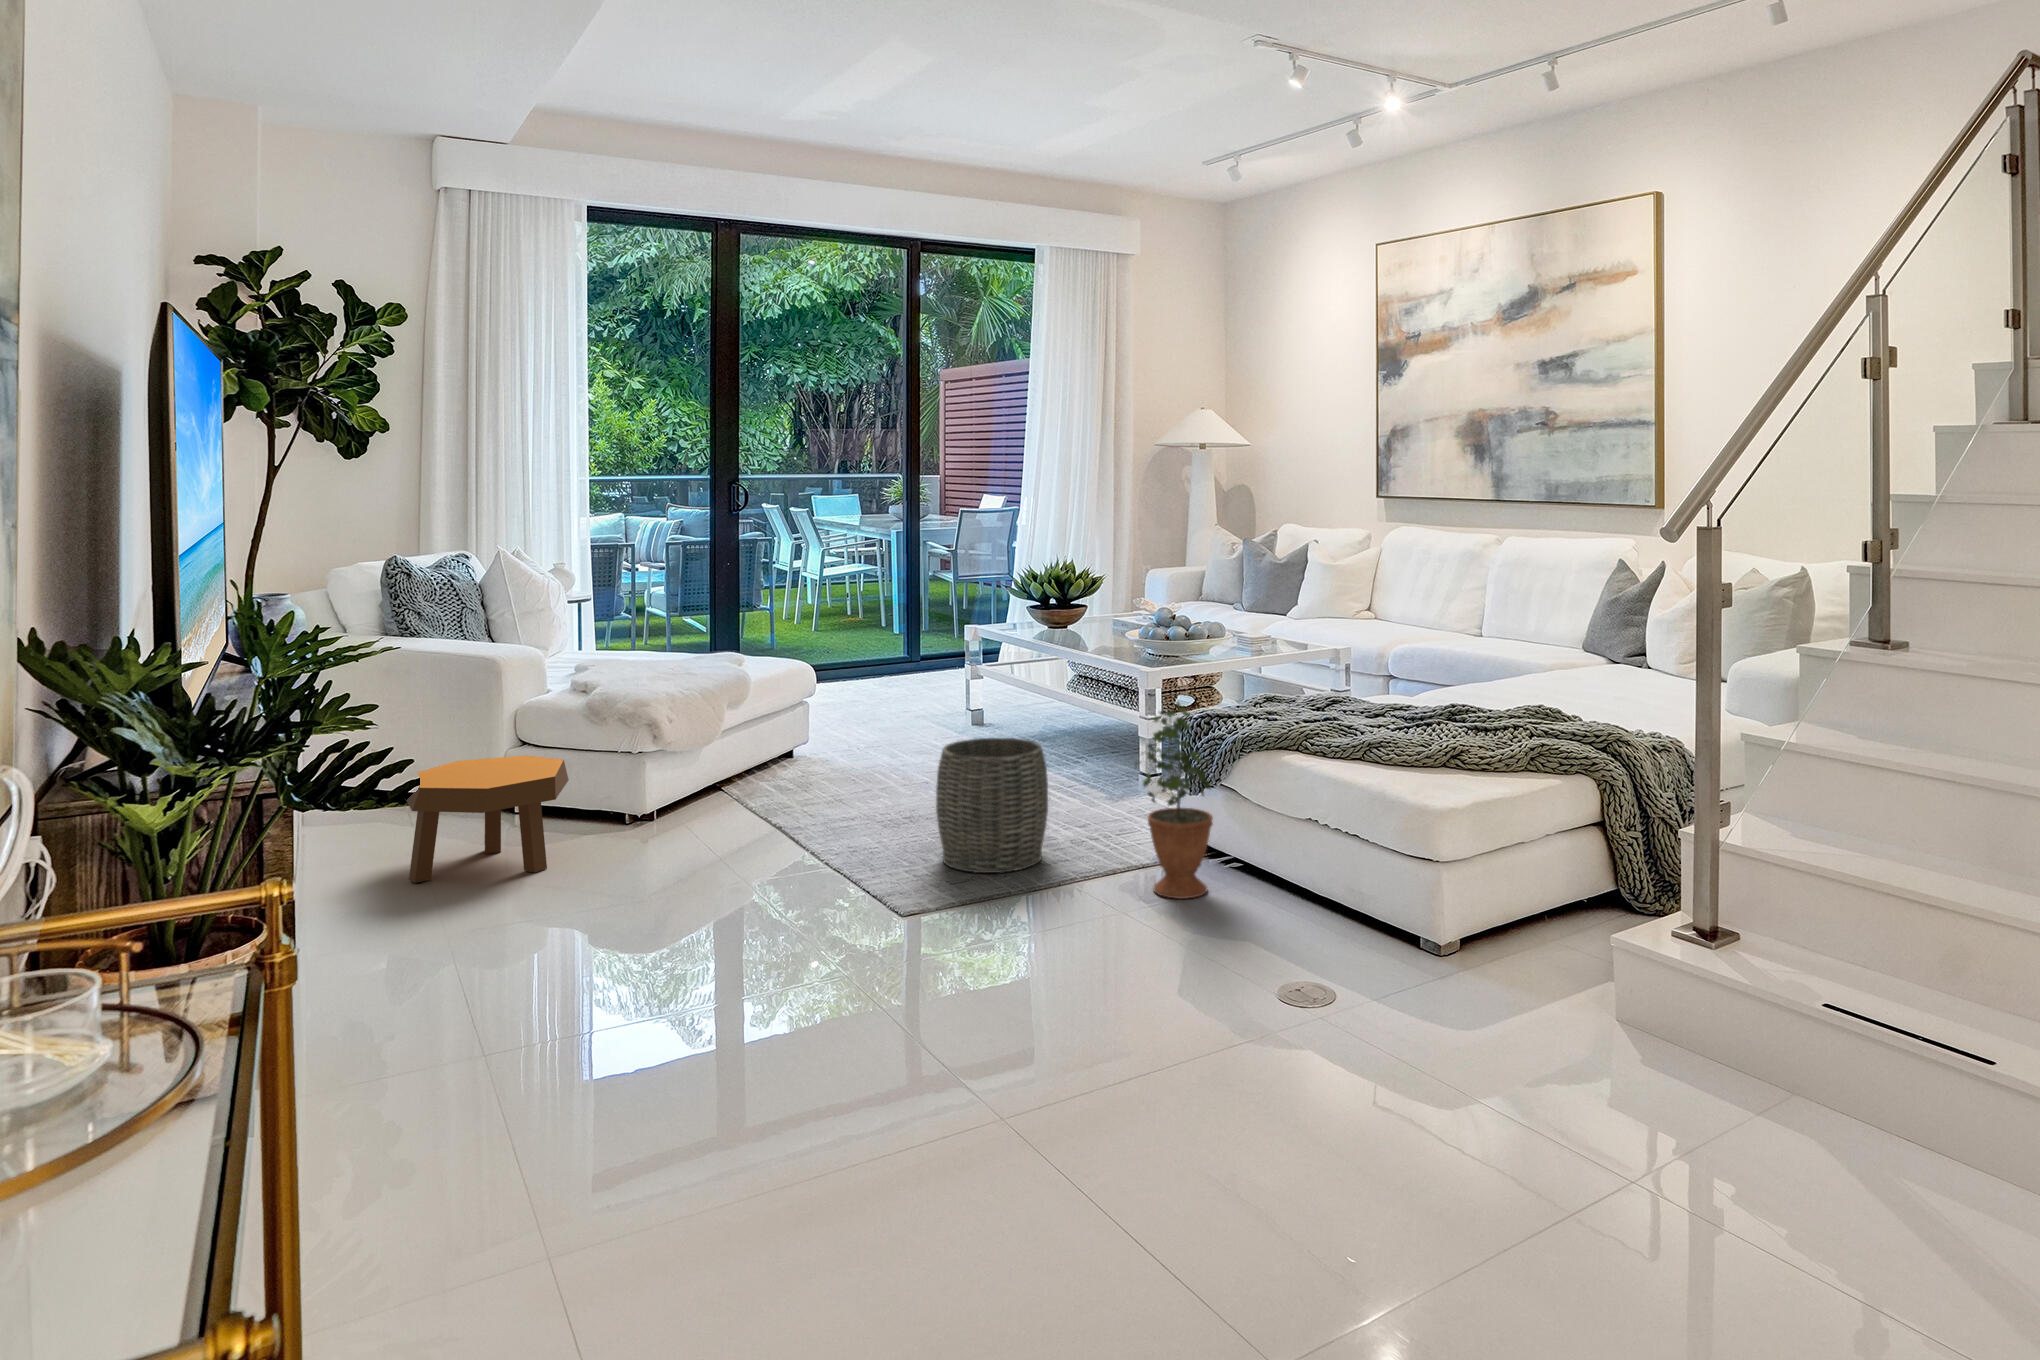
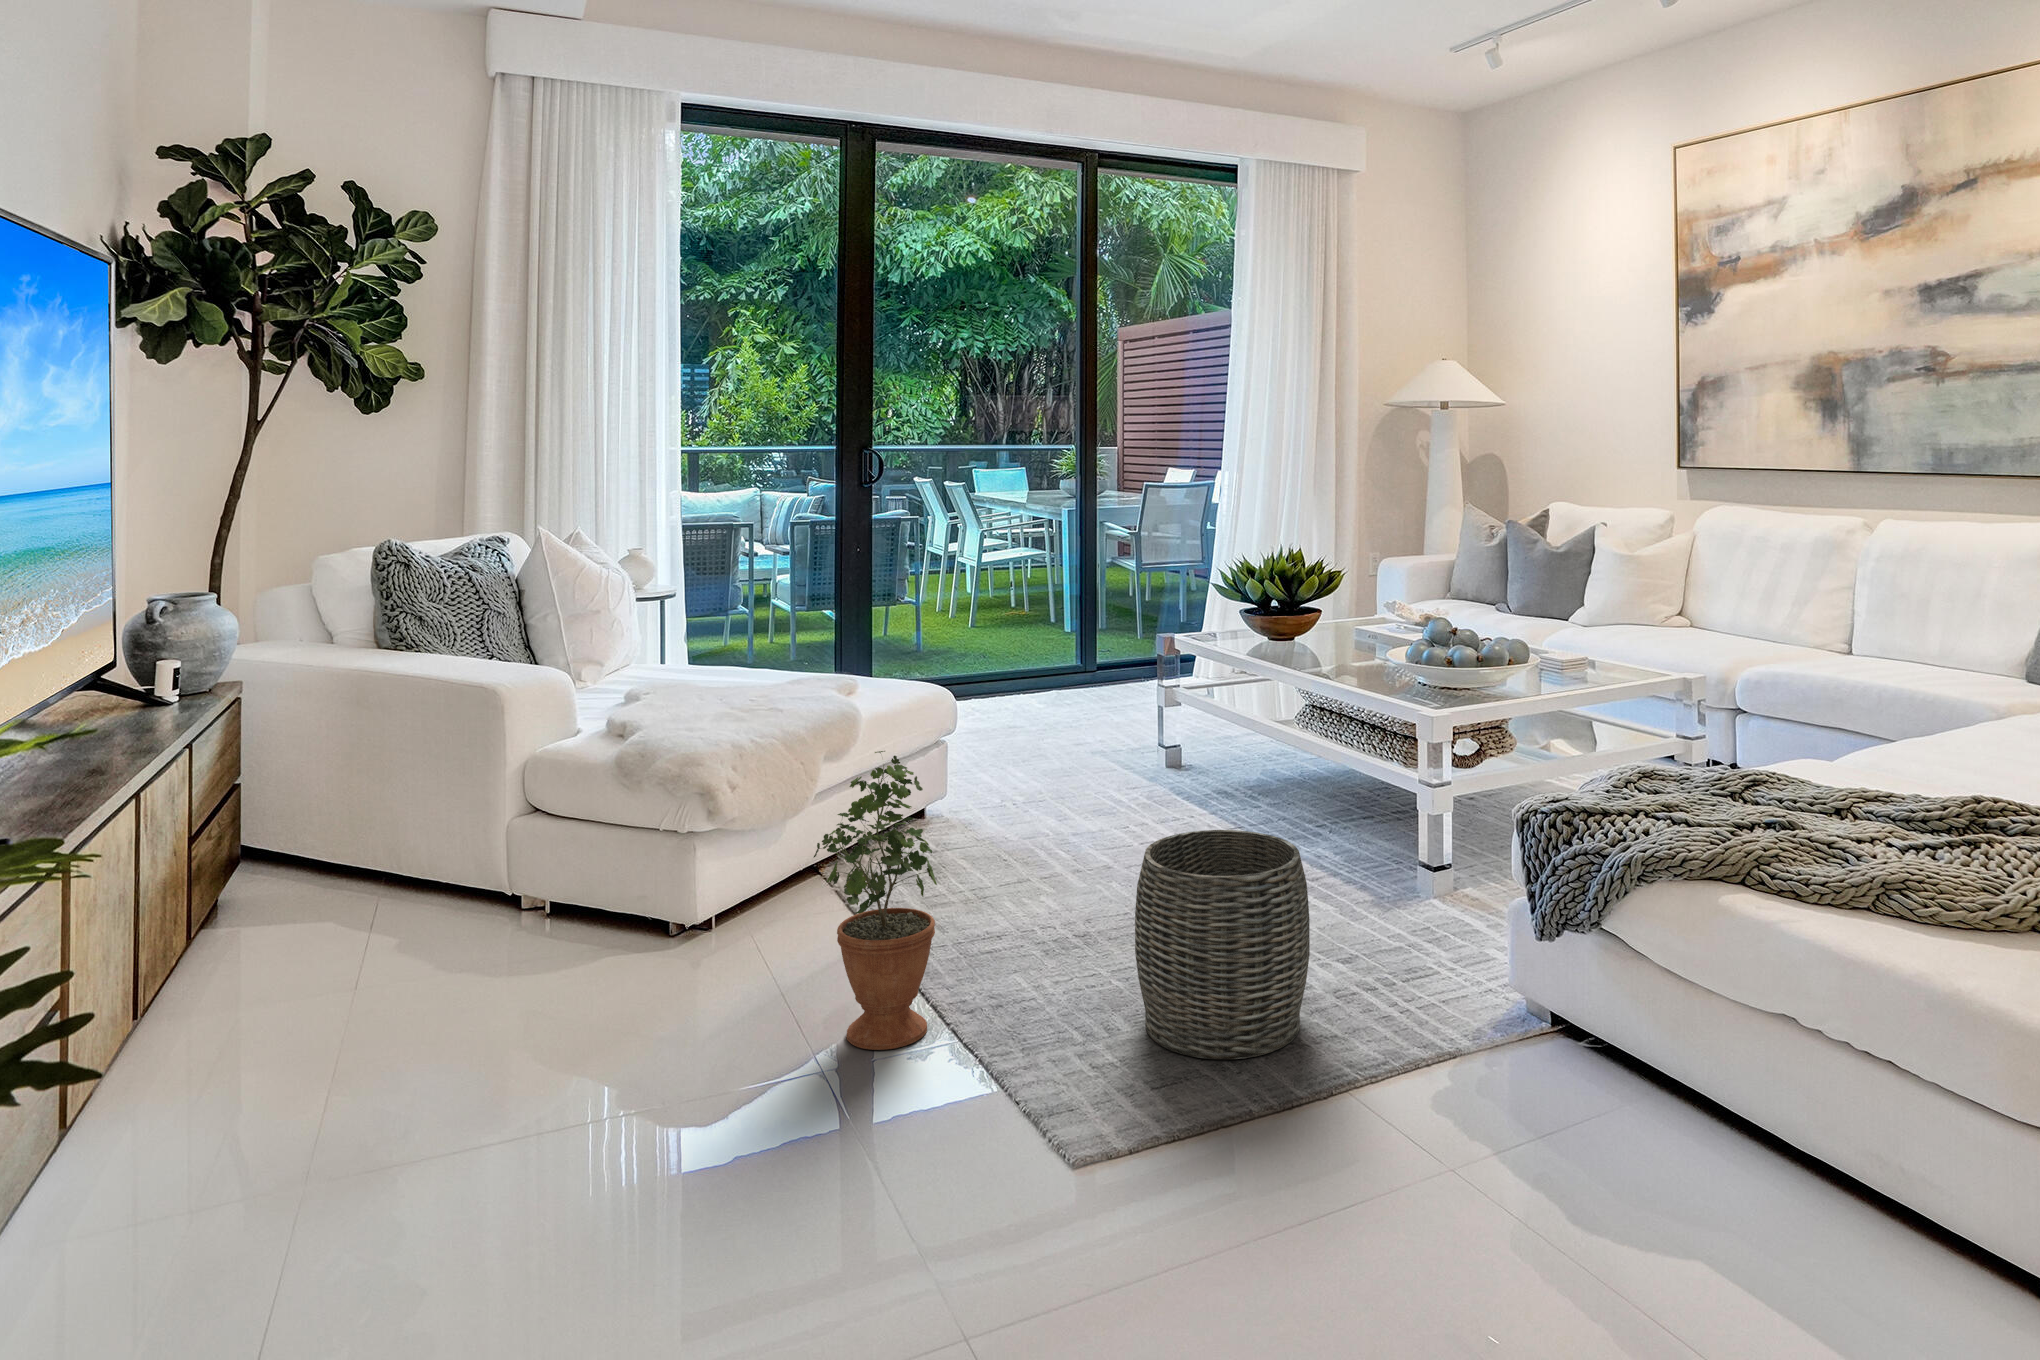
potted plant: present [1135,699,1213,899] -> present [814,751,937,1050]
footstool: present [406,755,569,883] -> none [325,841,588,1056]

